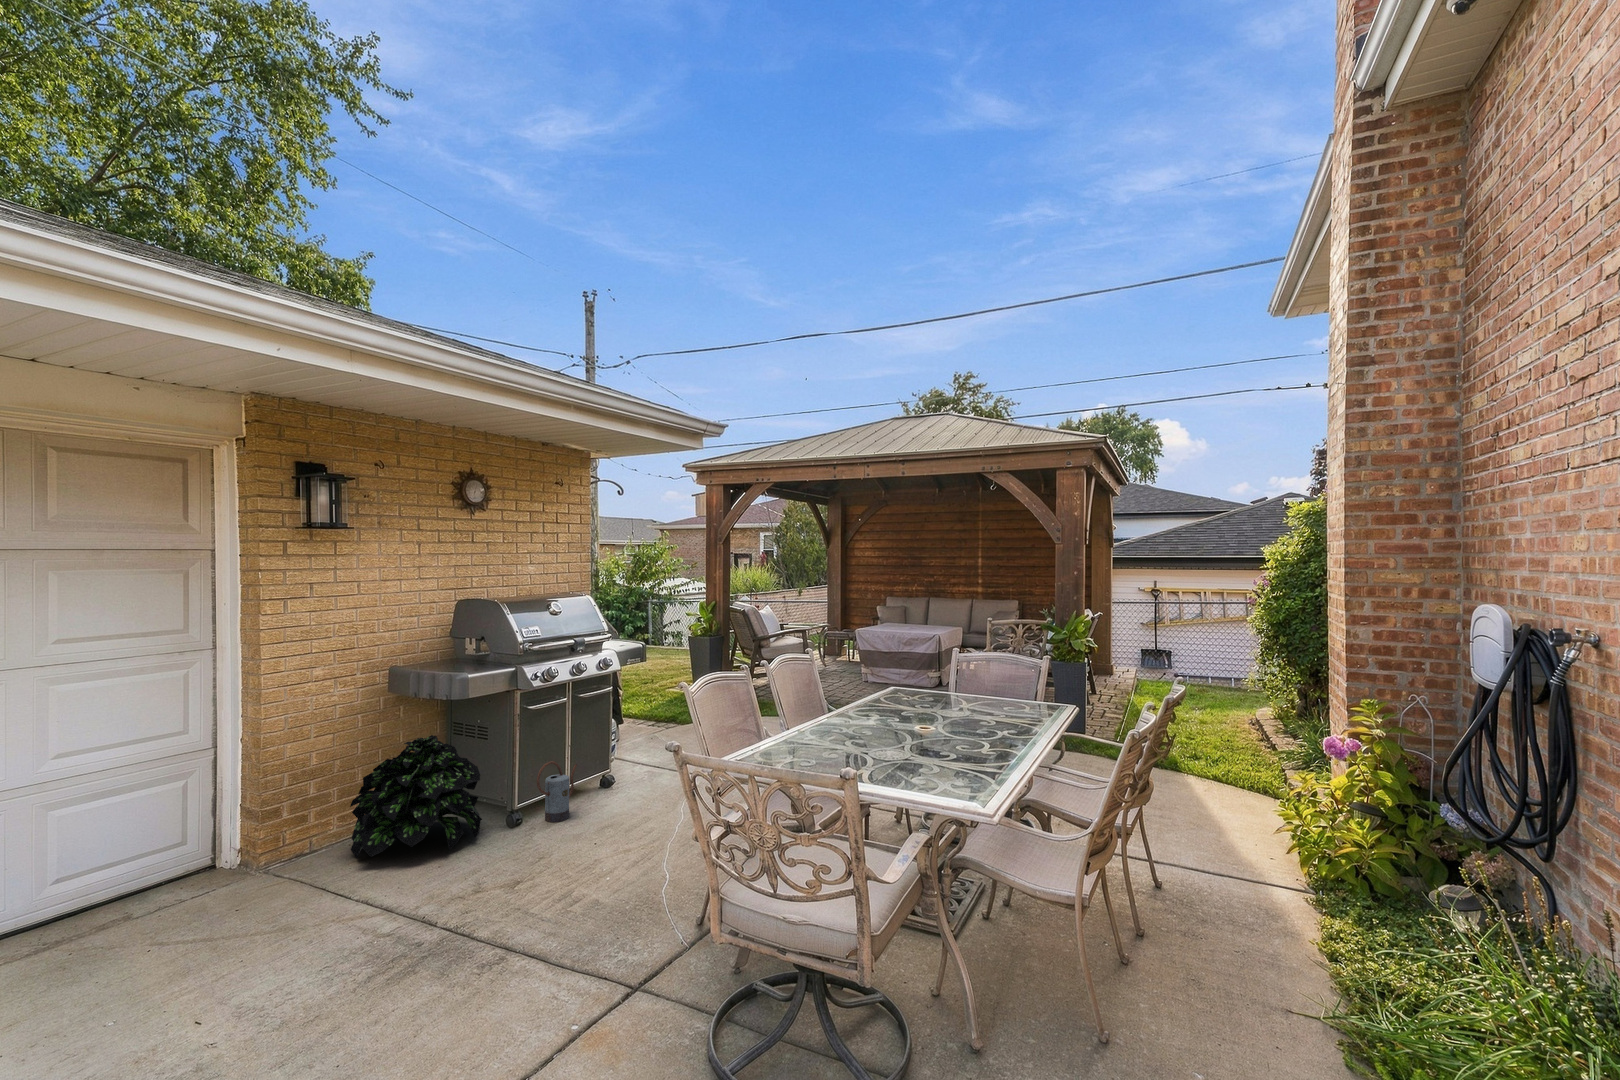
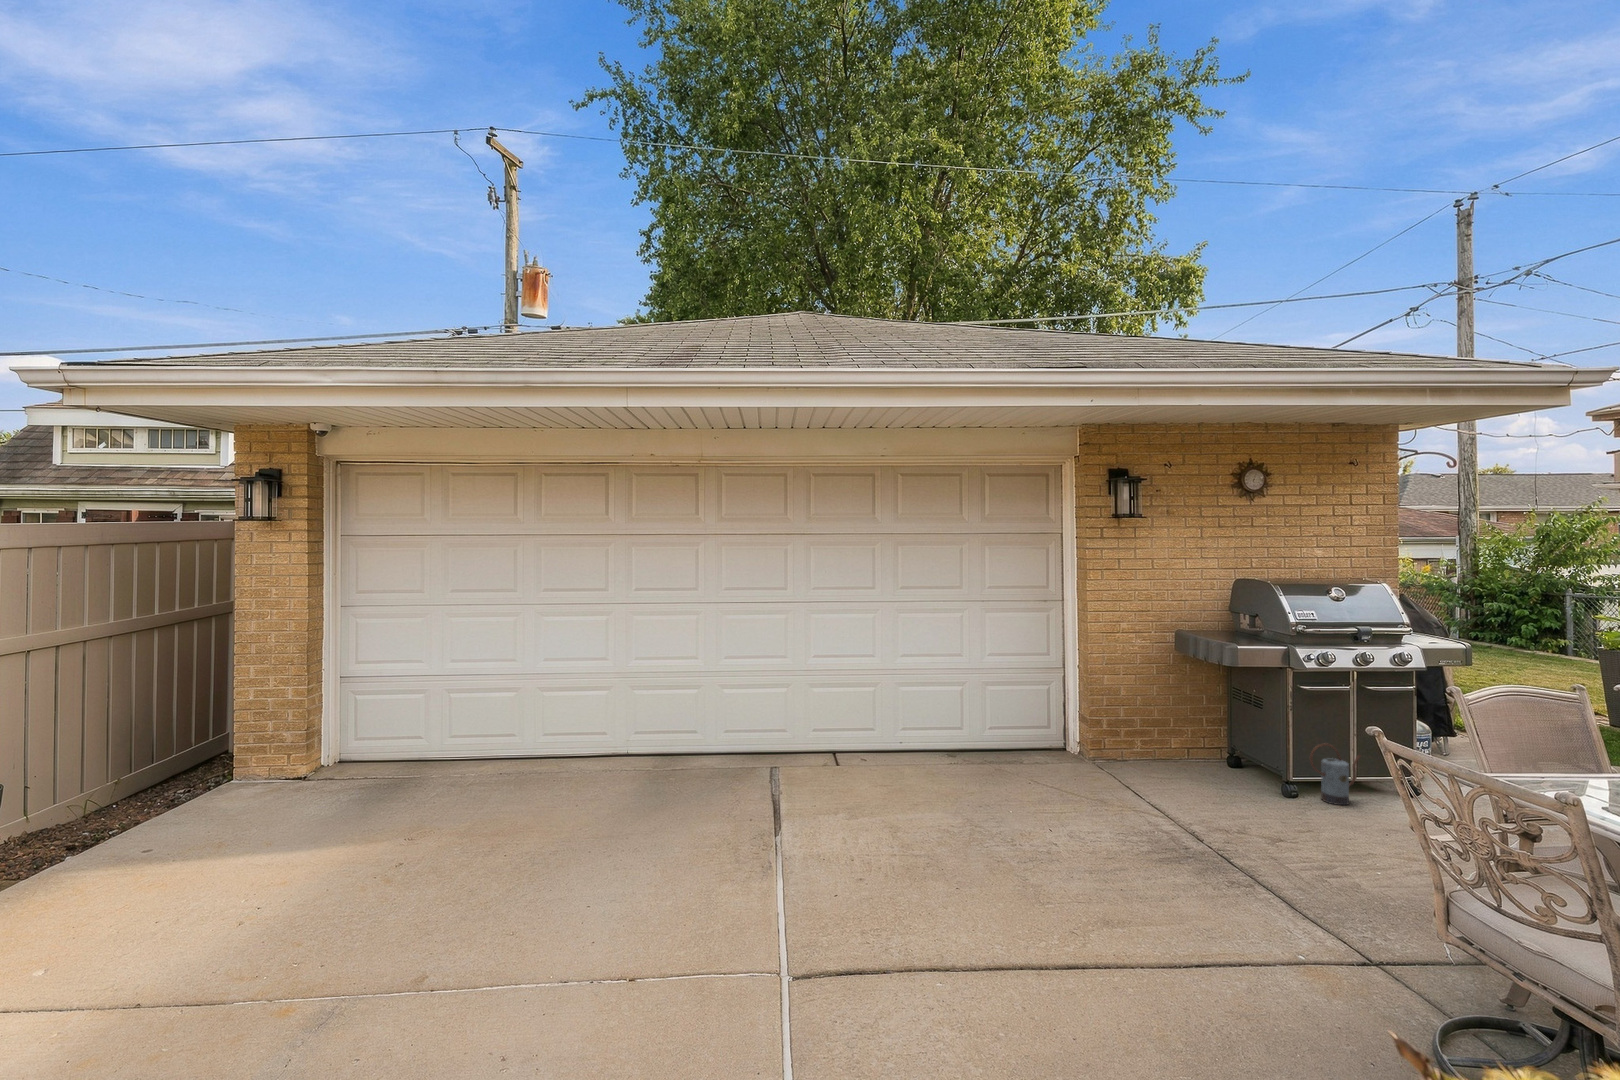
potted plant: present [350,735,482,857] -> none [1145,693,1255,792]

